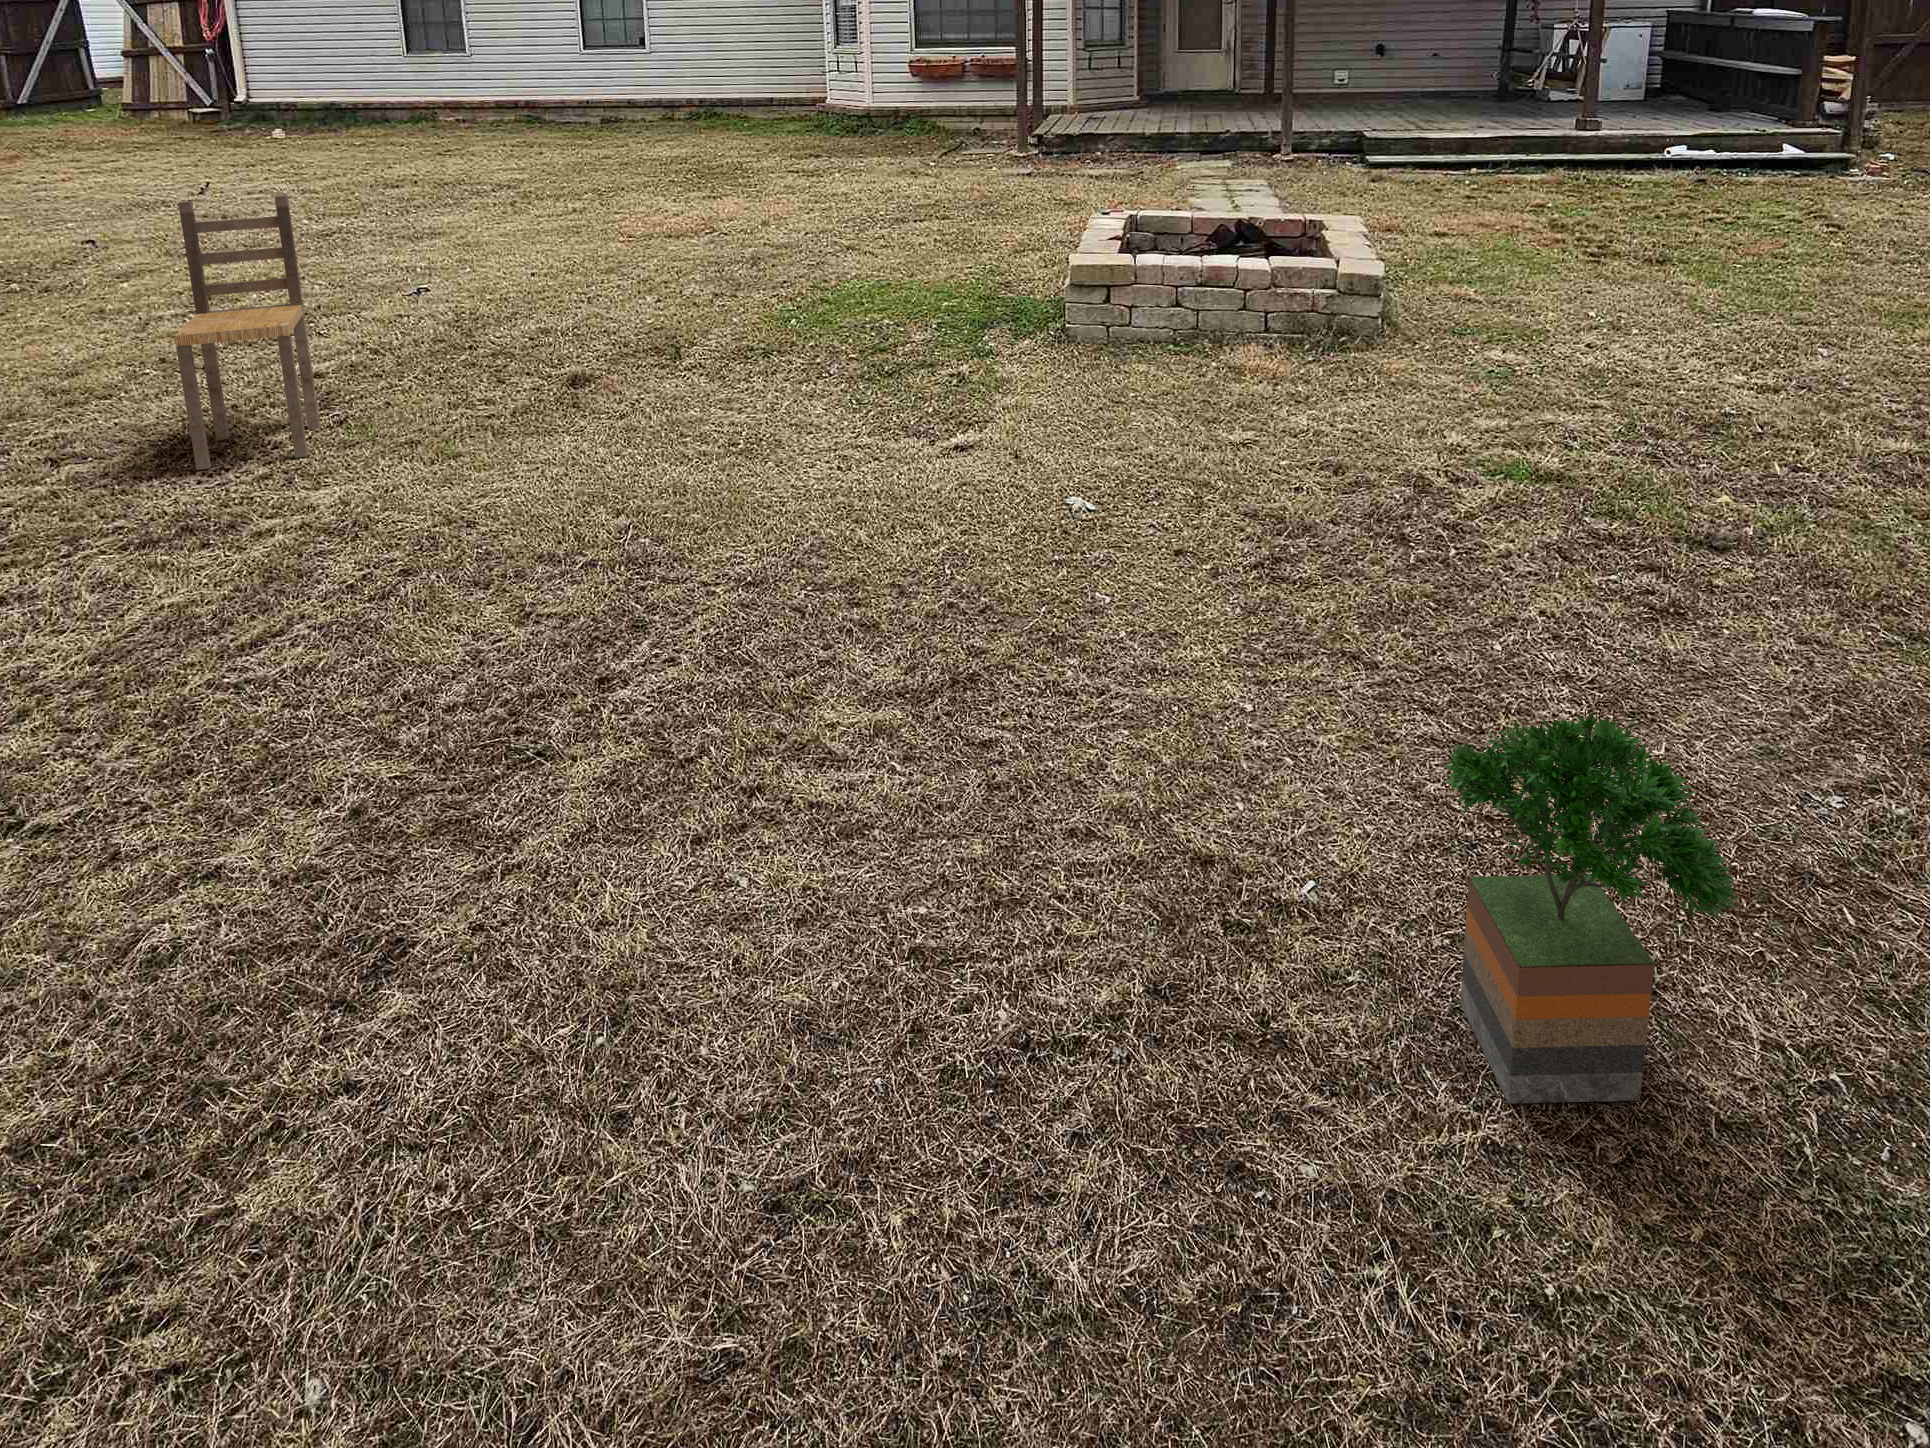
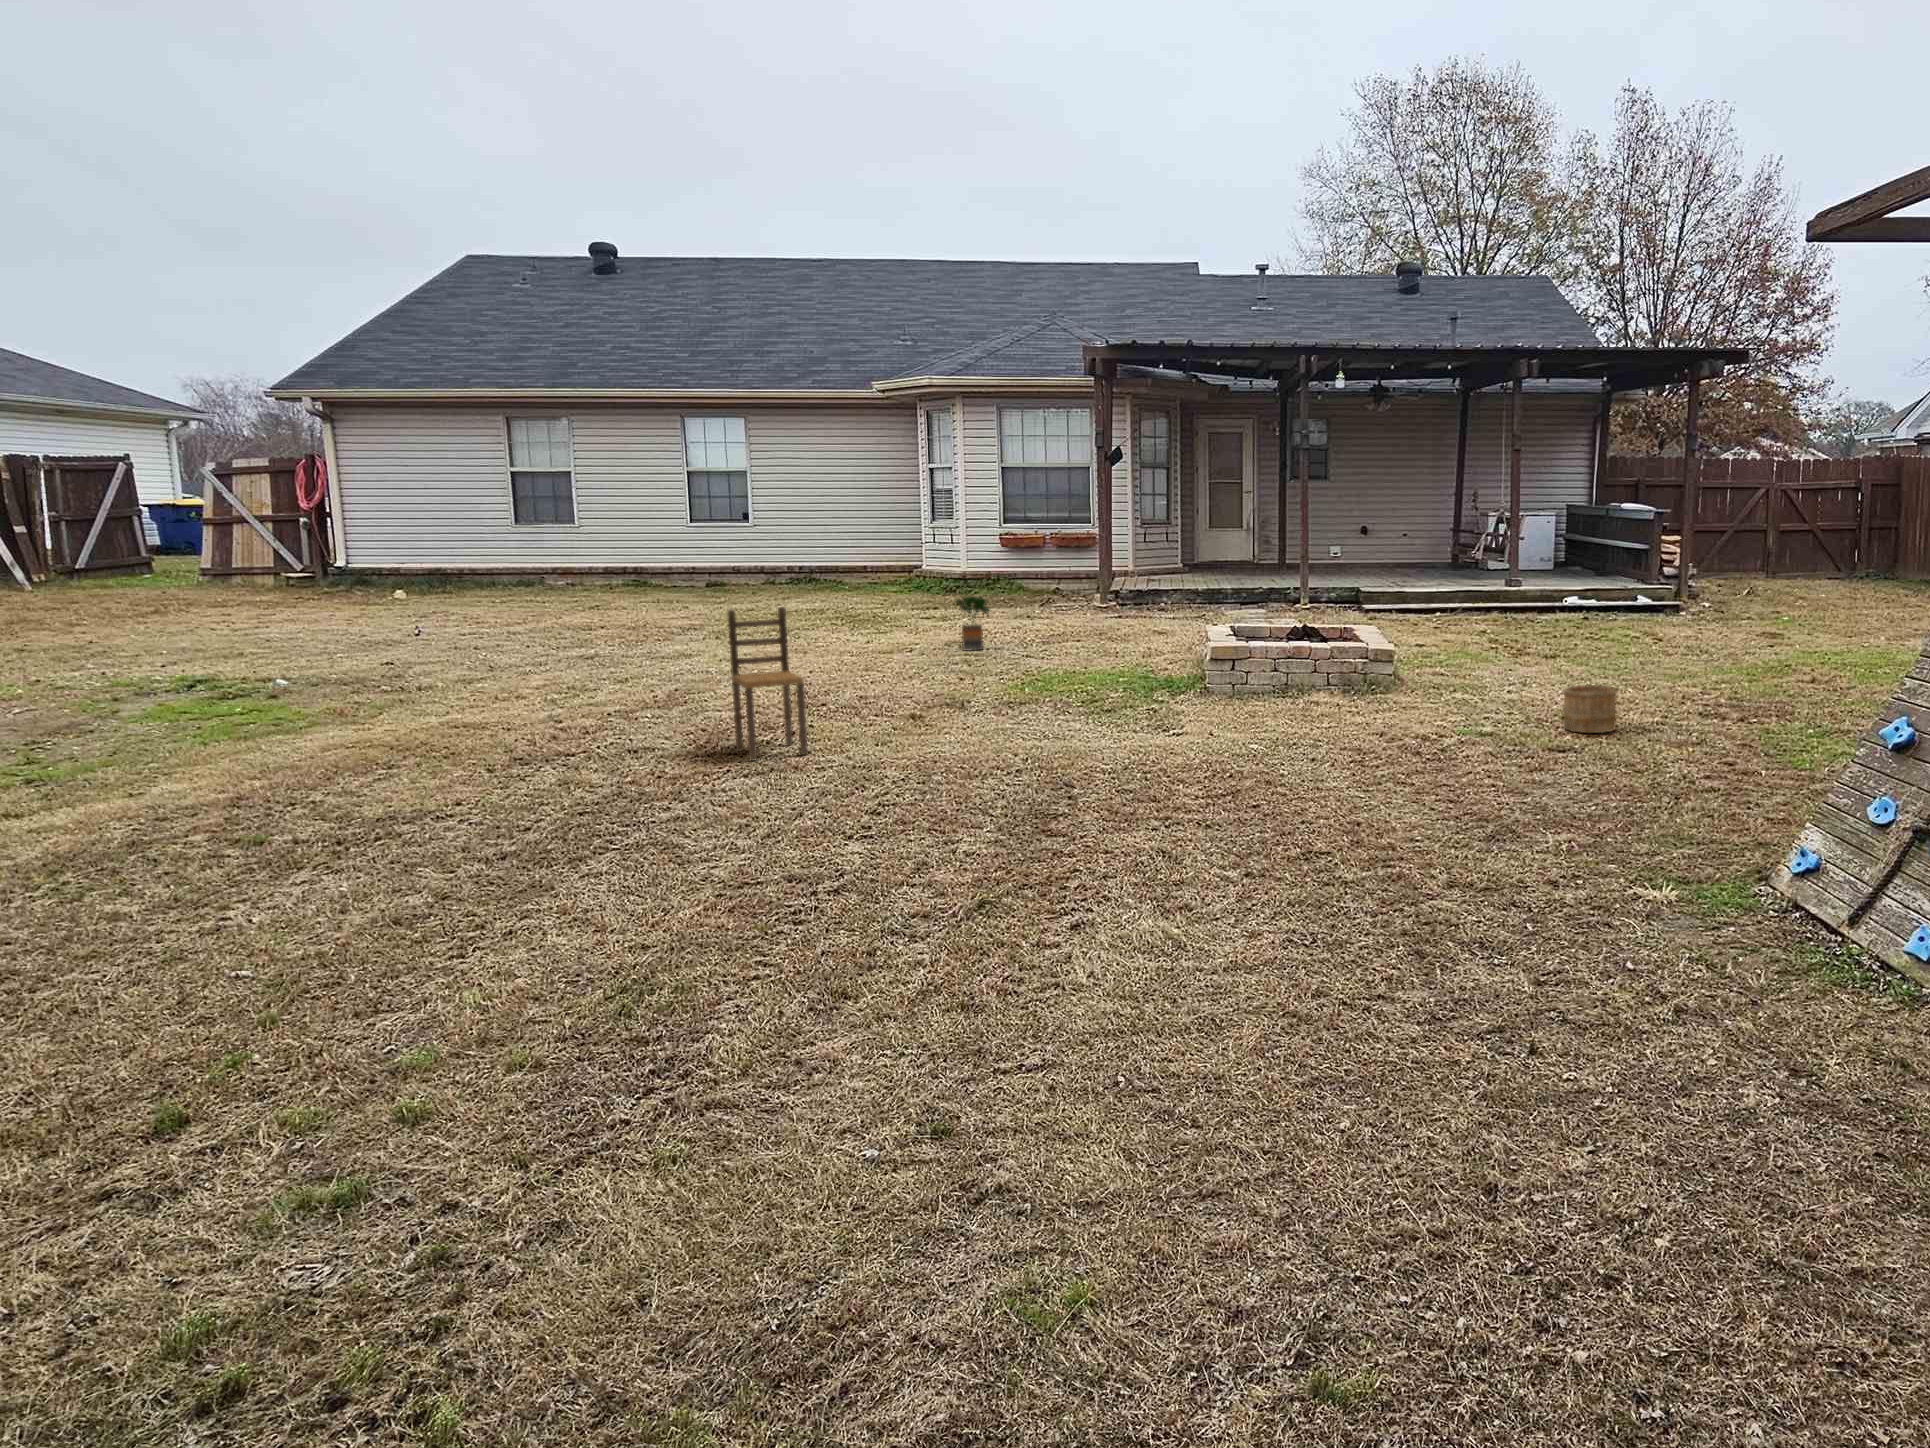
wooden bucket: none [1736,365,1866,475] -> present [1562,685,1618,733]
potted tree: present [1443,713,1738,1103] -> present [955,596,990,651]

